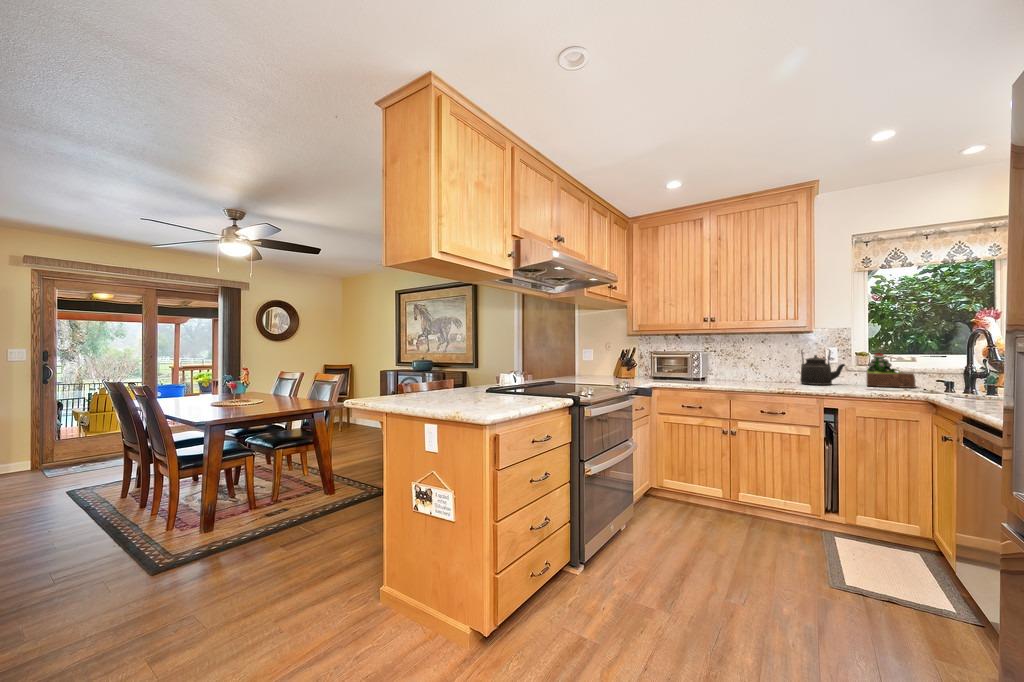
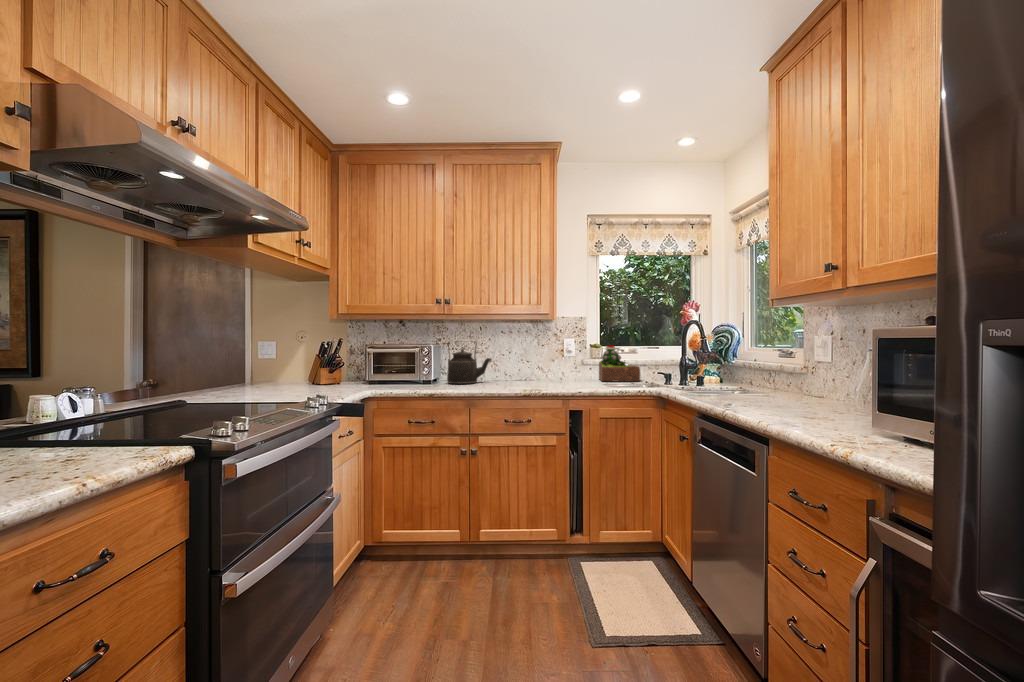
kettle: present [800,349,845,385] -> present [447,342,491,384]

